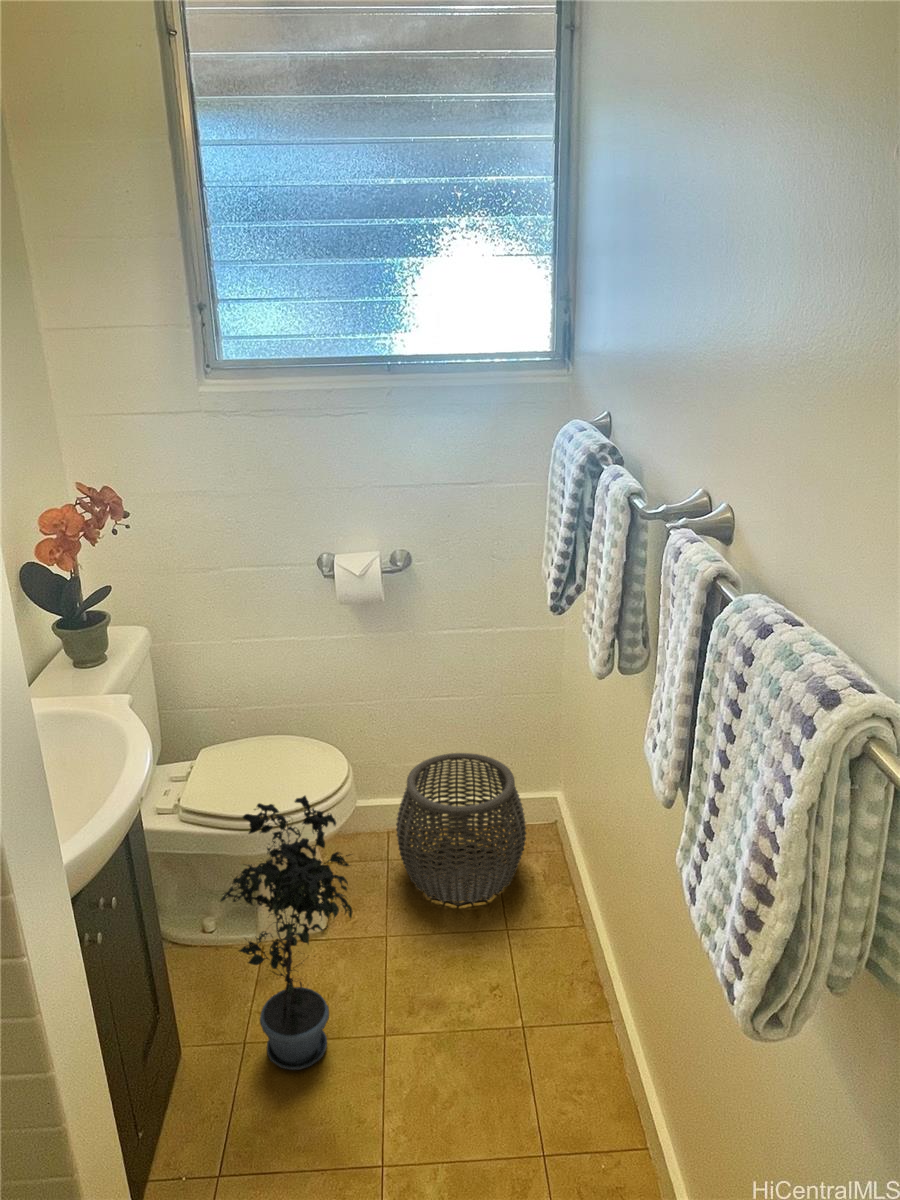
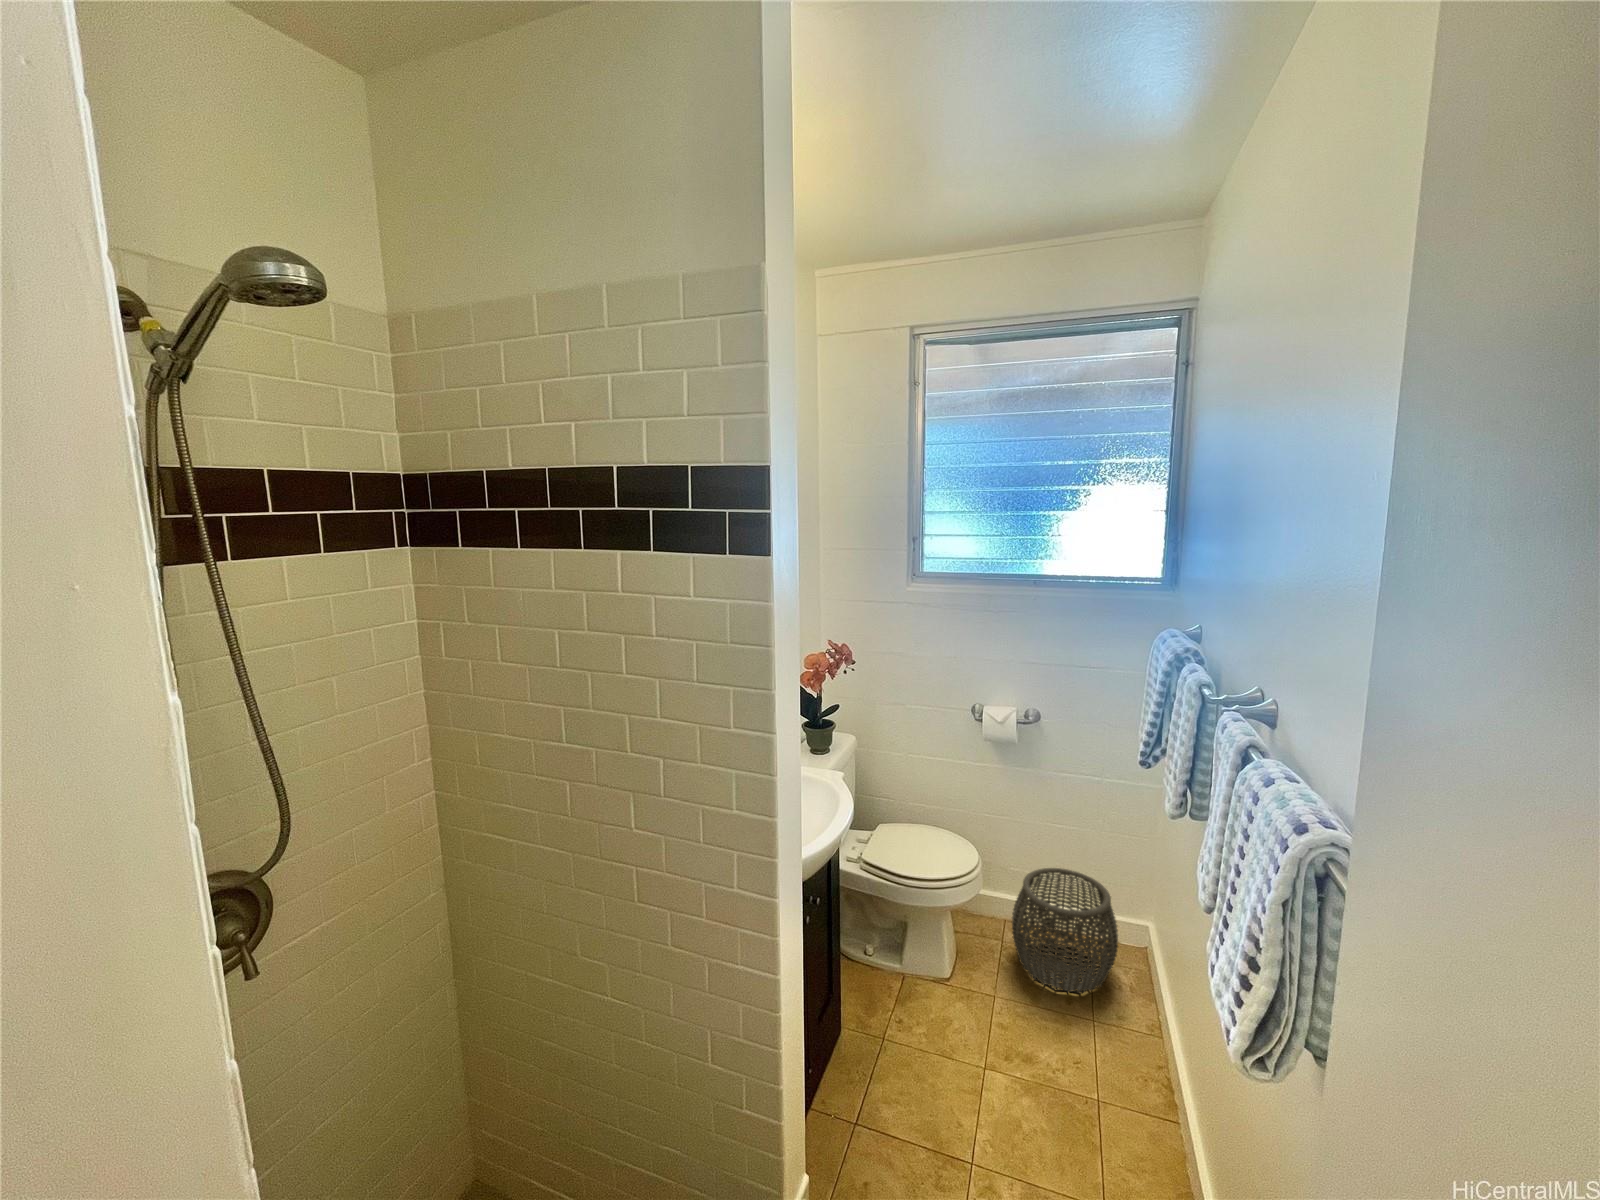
potted plant: present [221,796,352,1070] -> none [881,865,975,1074]

